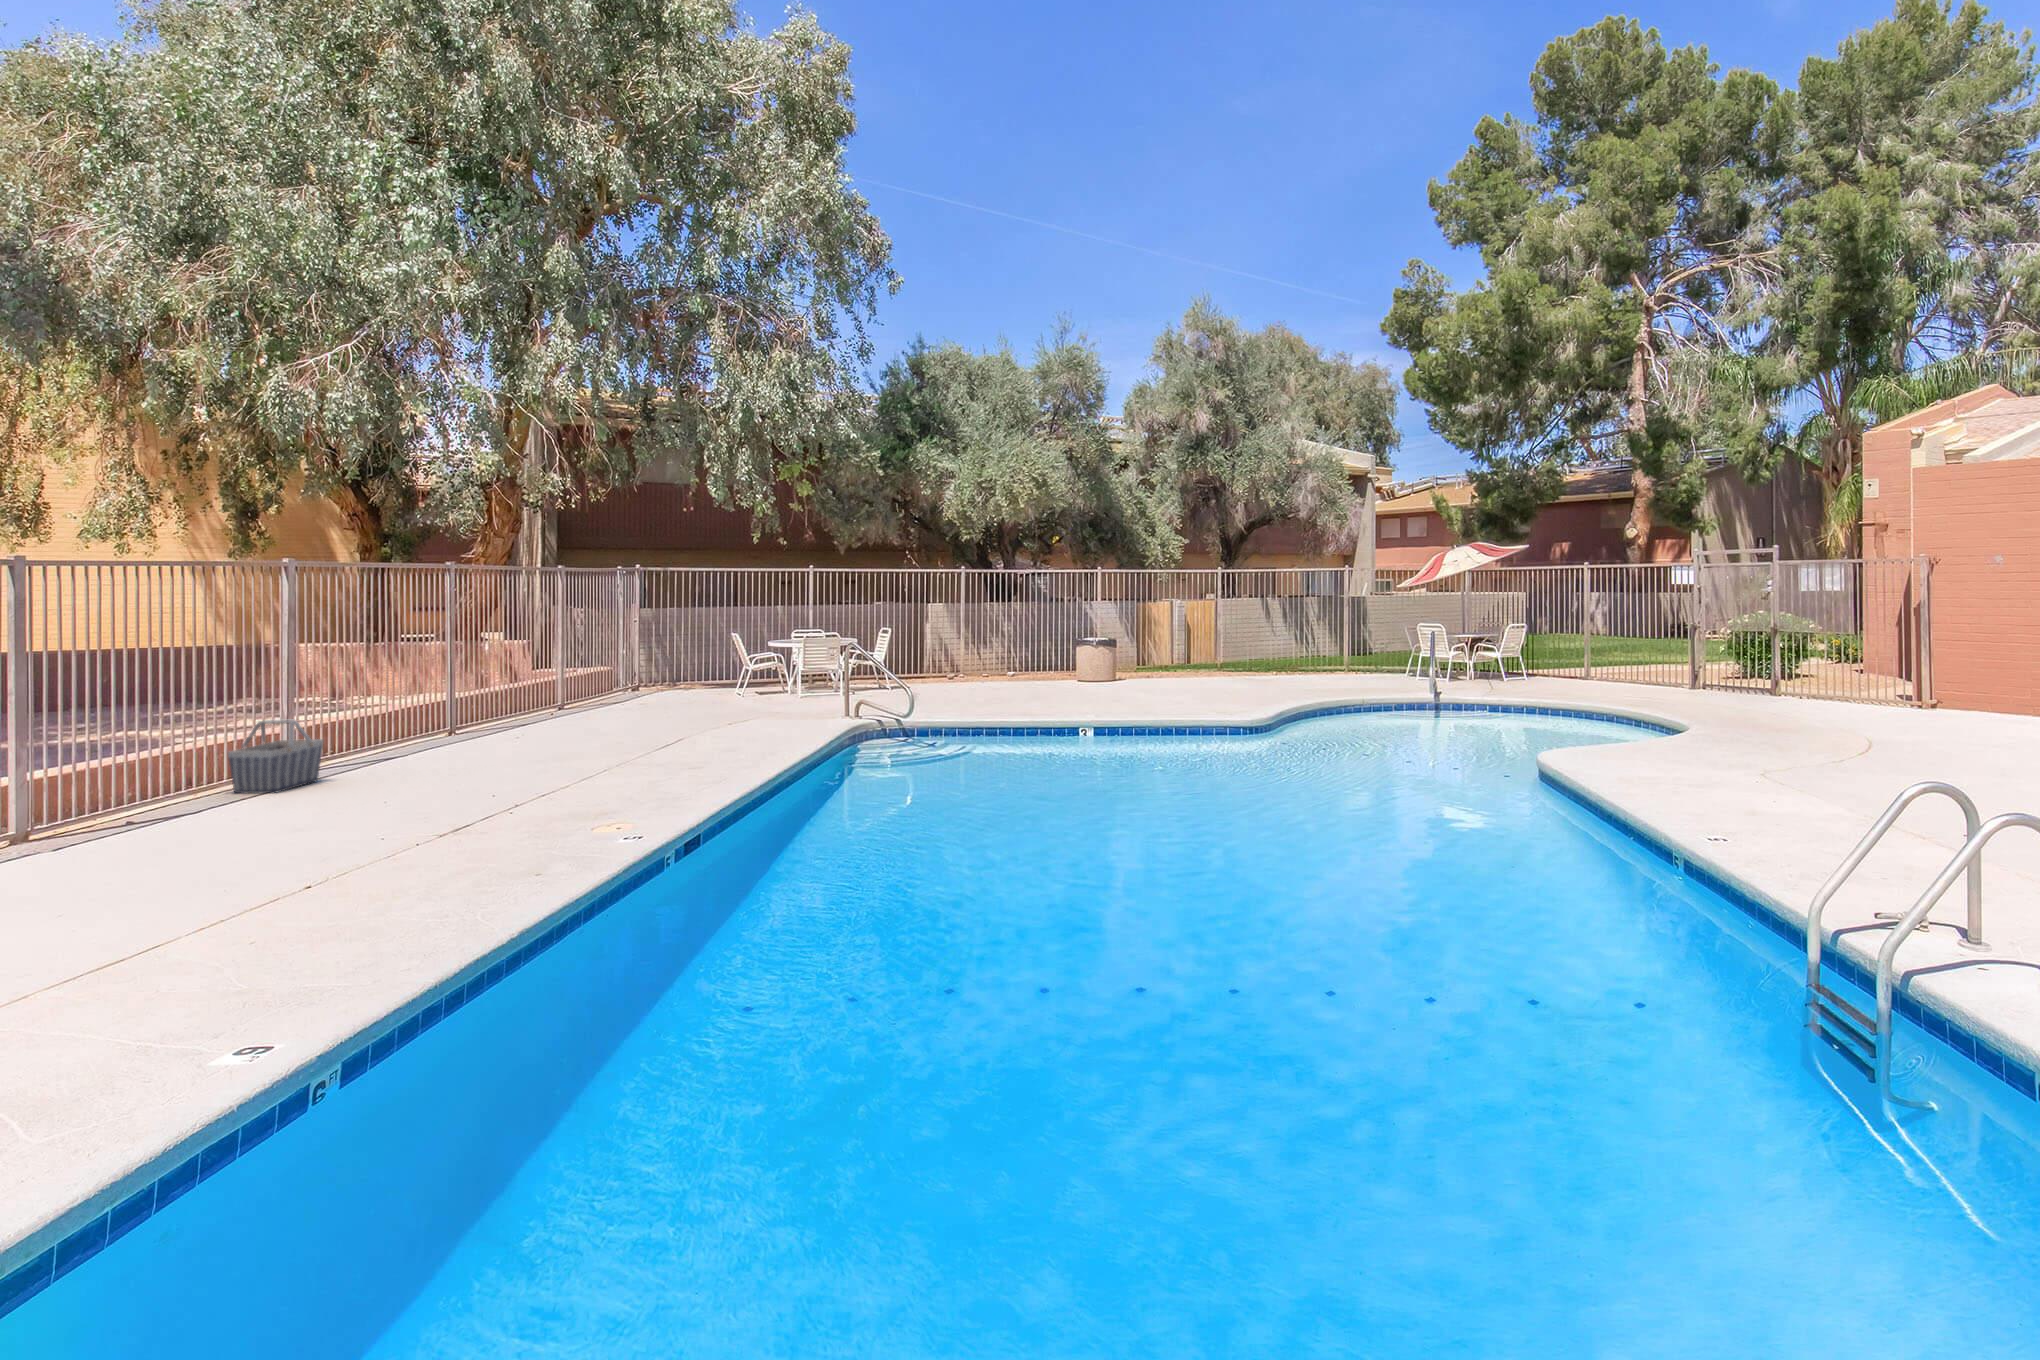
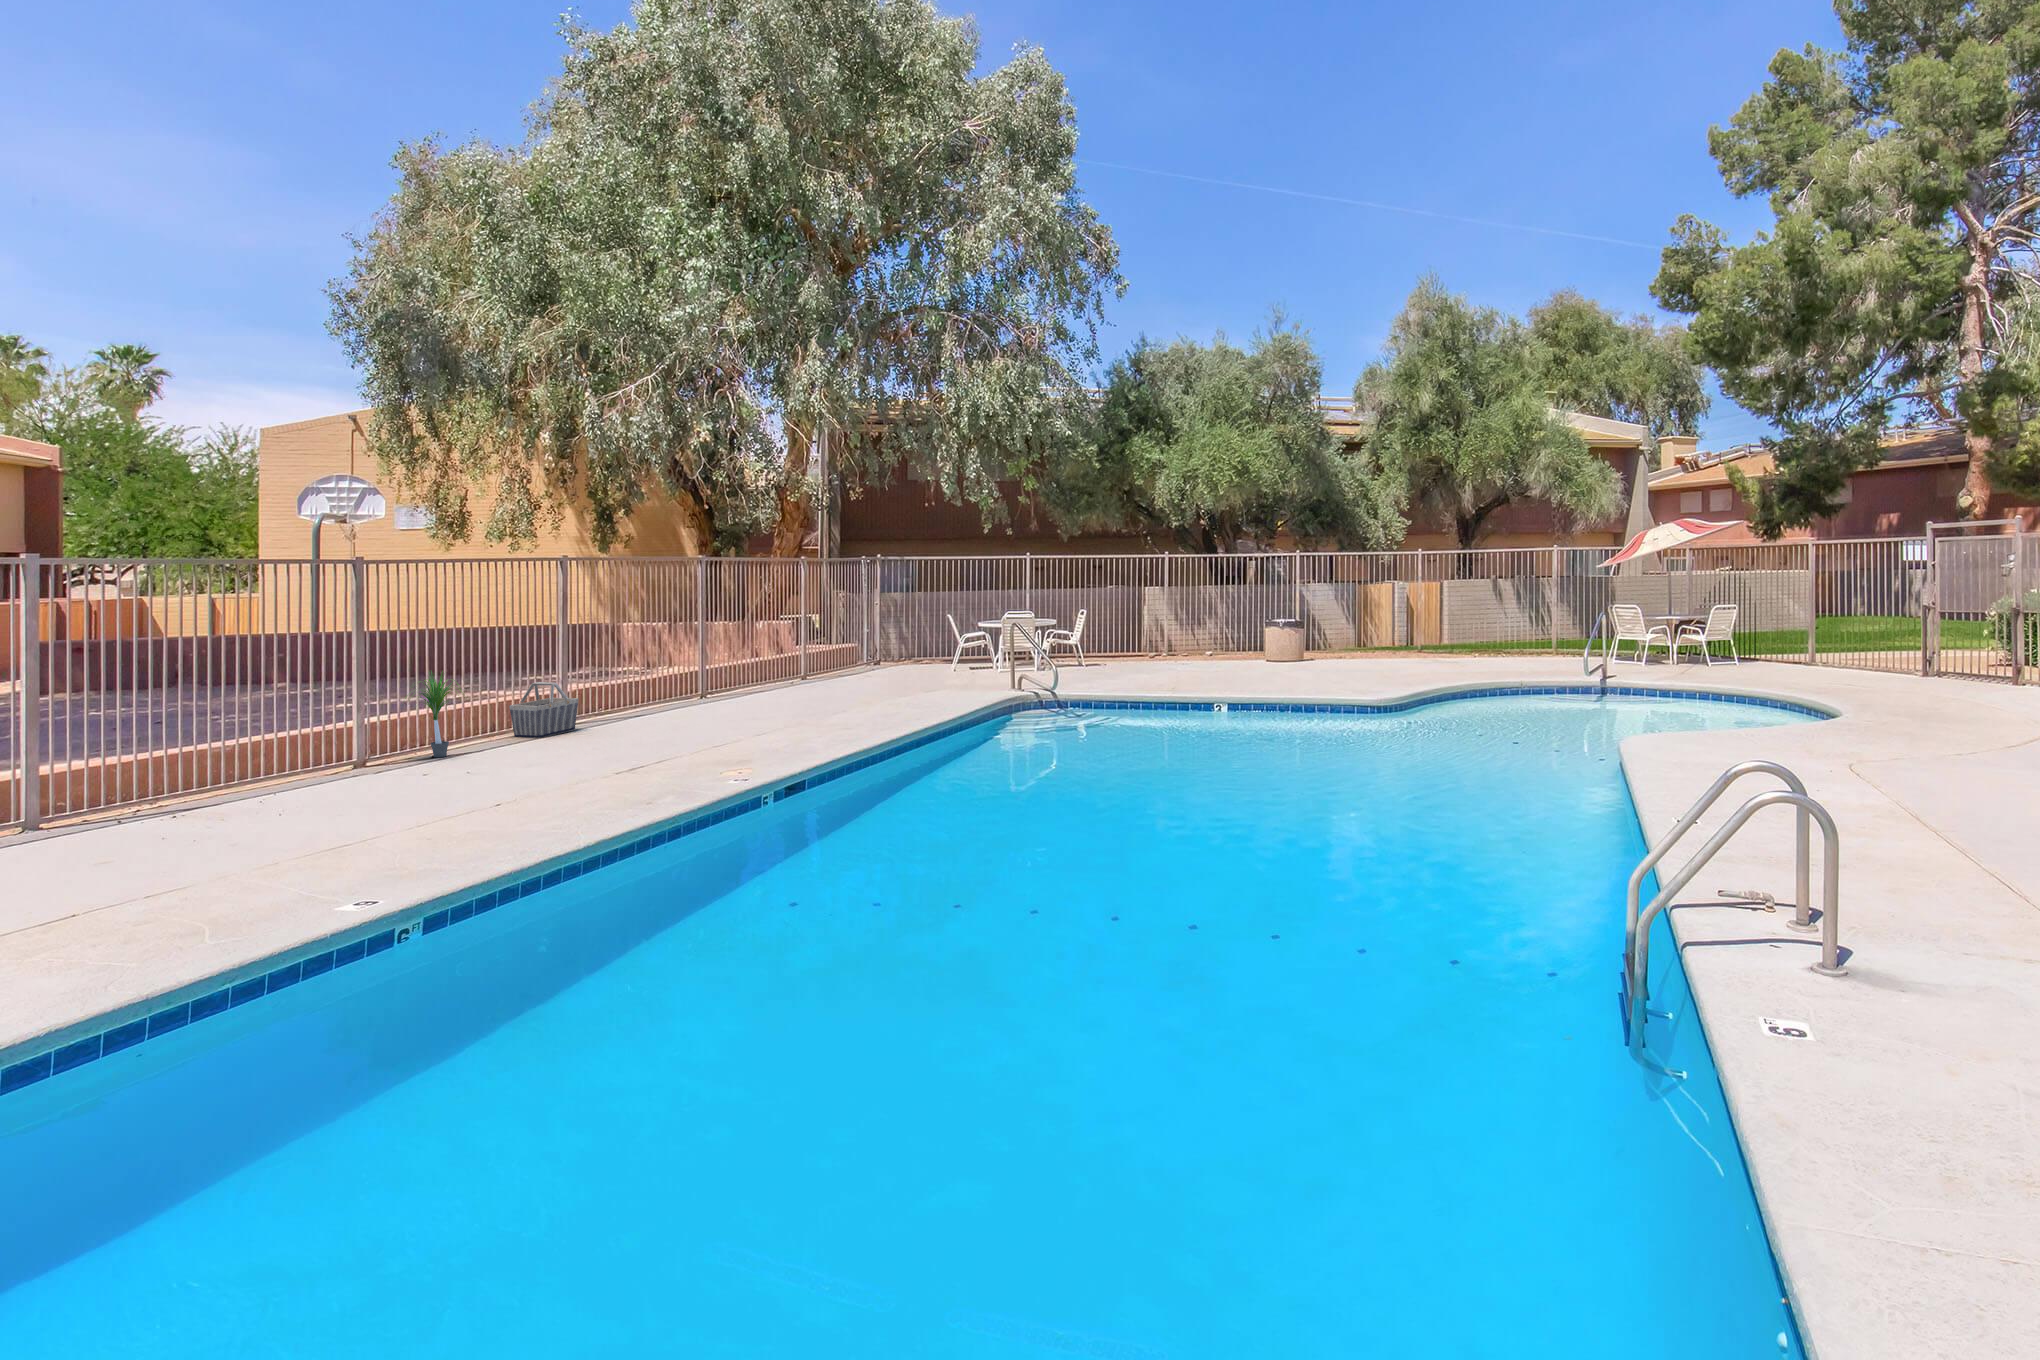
potted plant: none [84,700,194,825] -> present [405,672,459,757]

